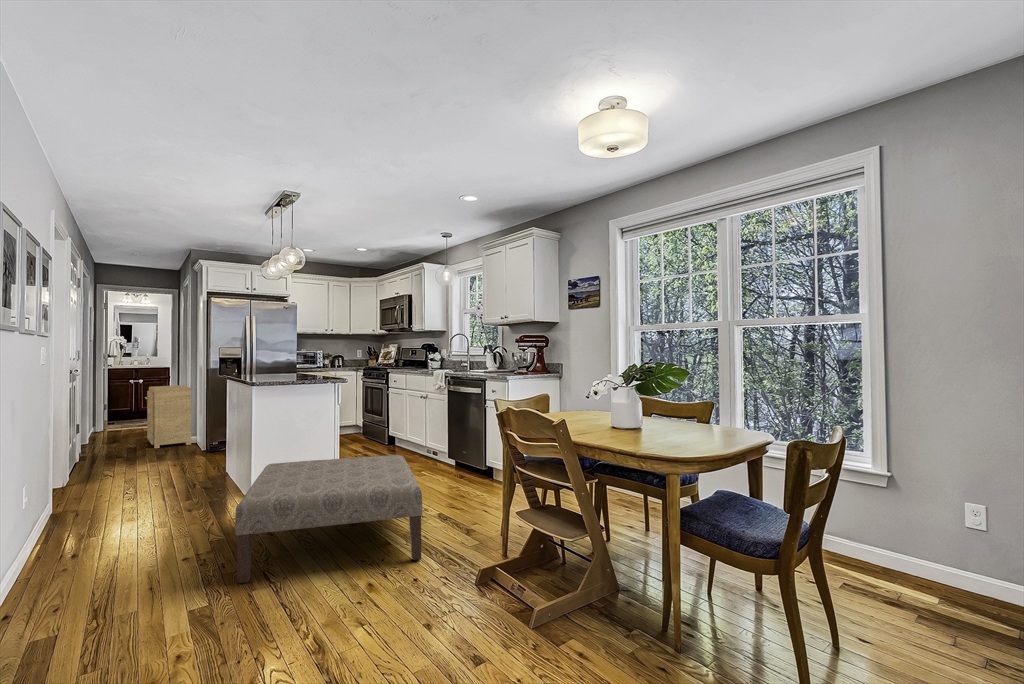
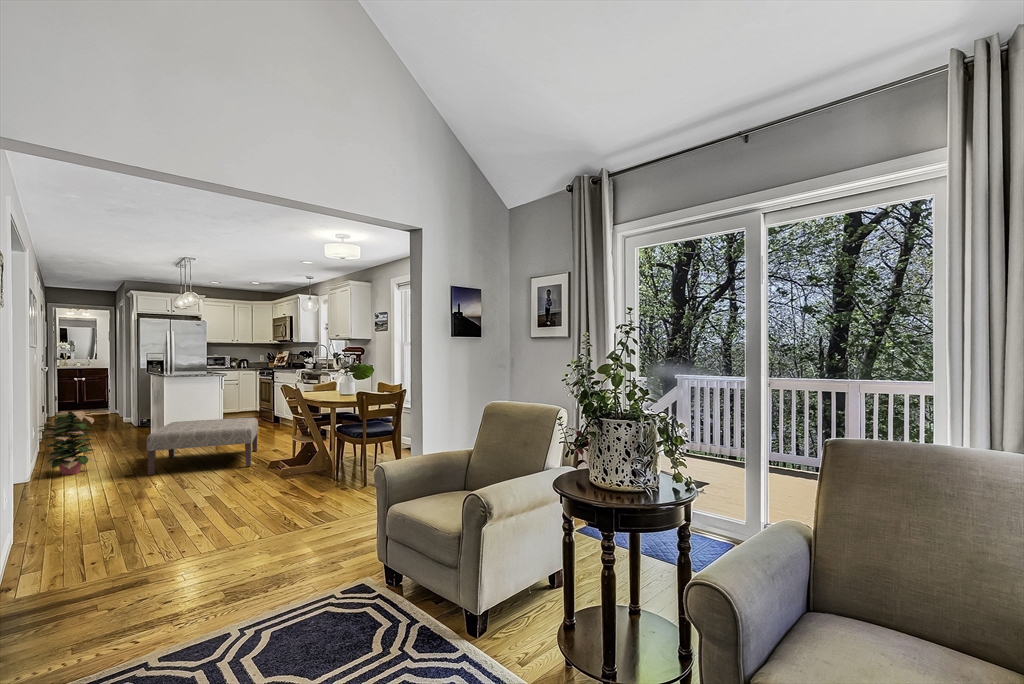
side table: present [145,385,191,448] -> none [89,381,126,426]
decorative plant: none [34,450,149,574] -> present [39,411,96,475]

